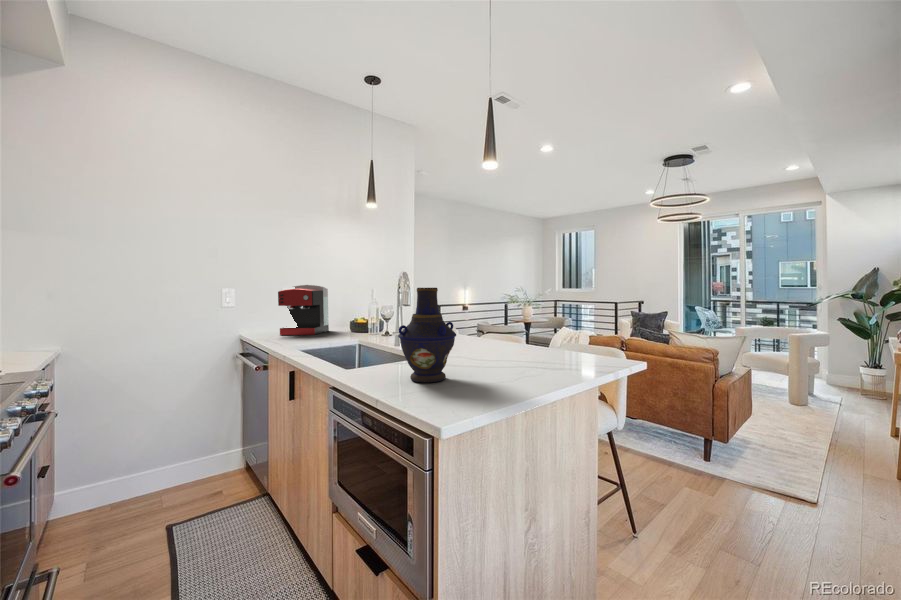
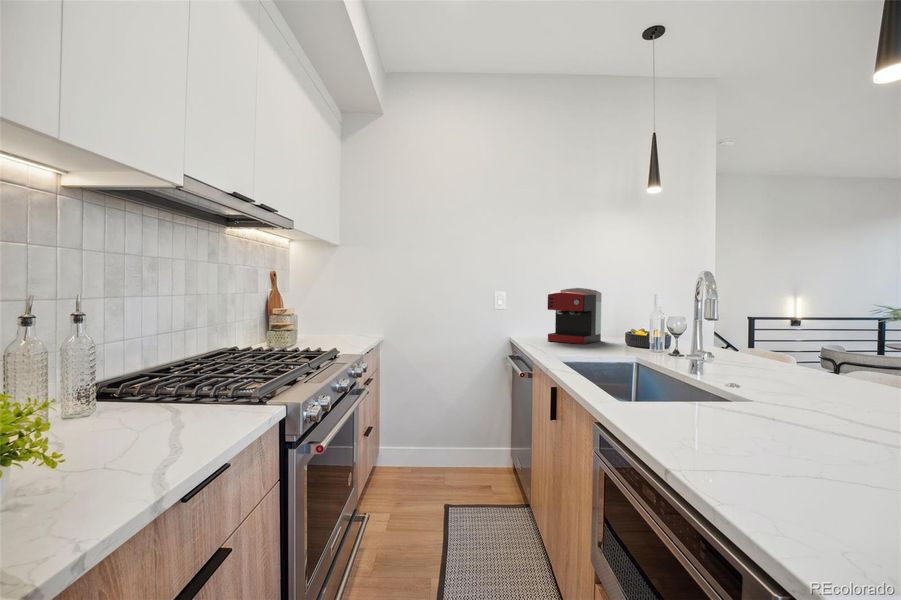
vase: present [398,288,456,383] -> none [702,300,815,451]

